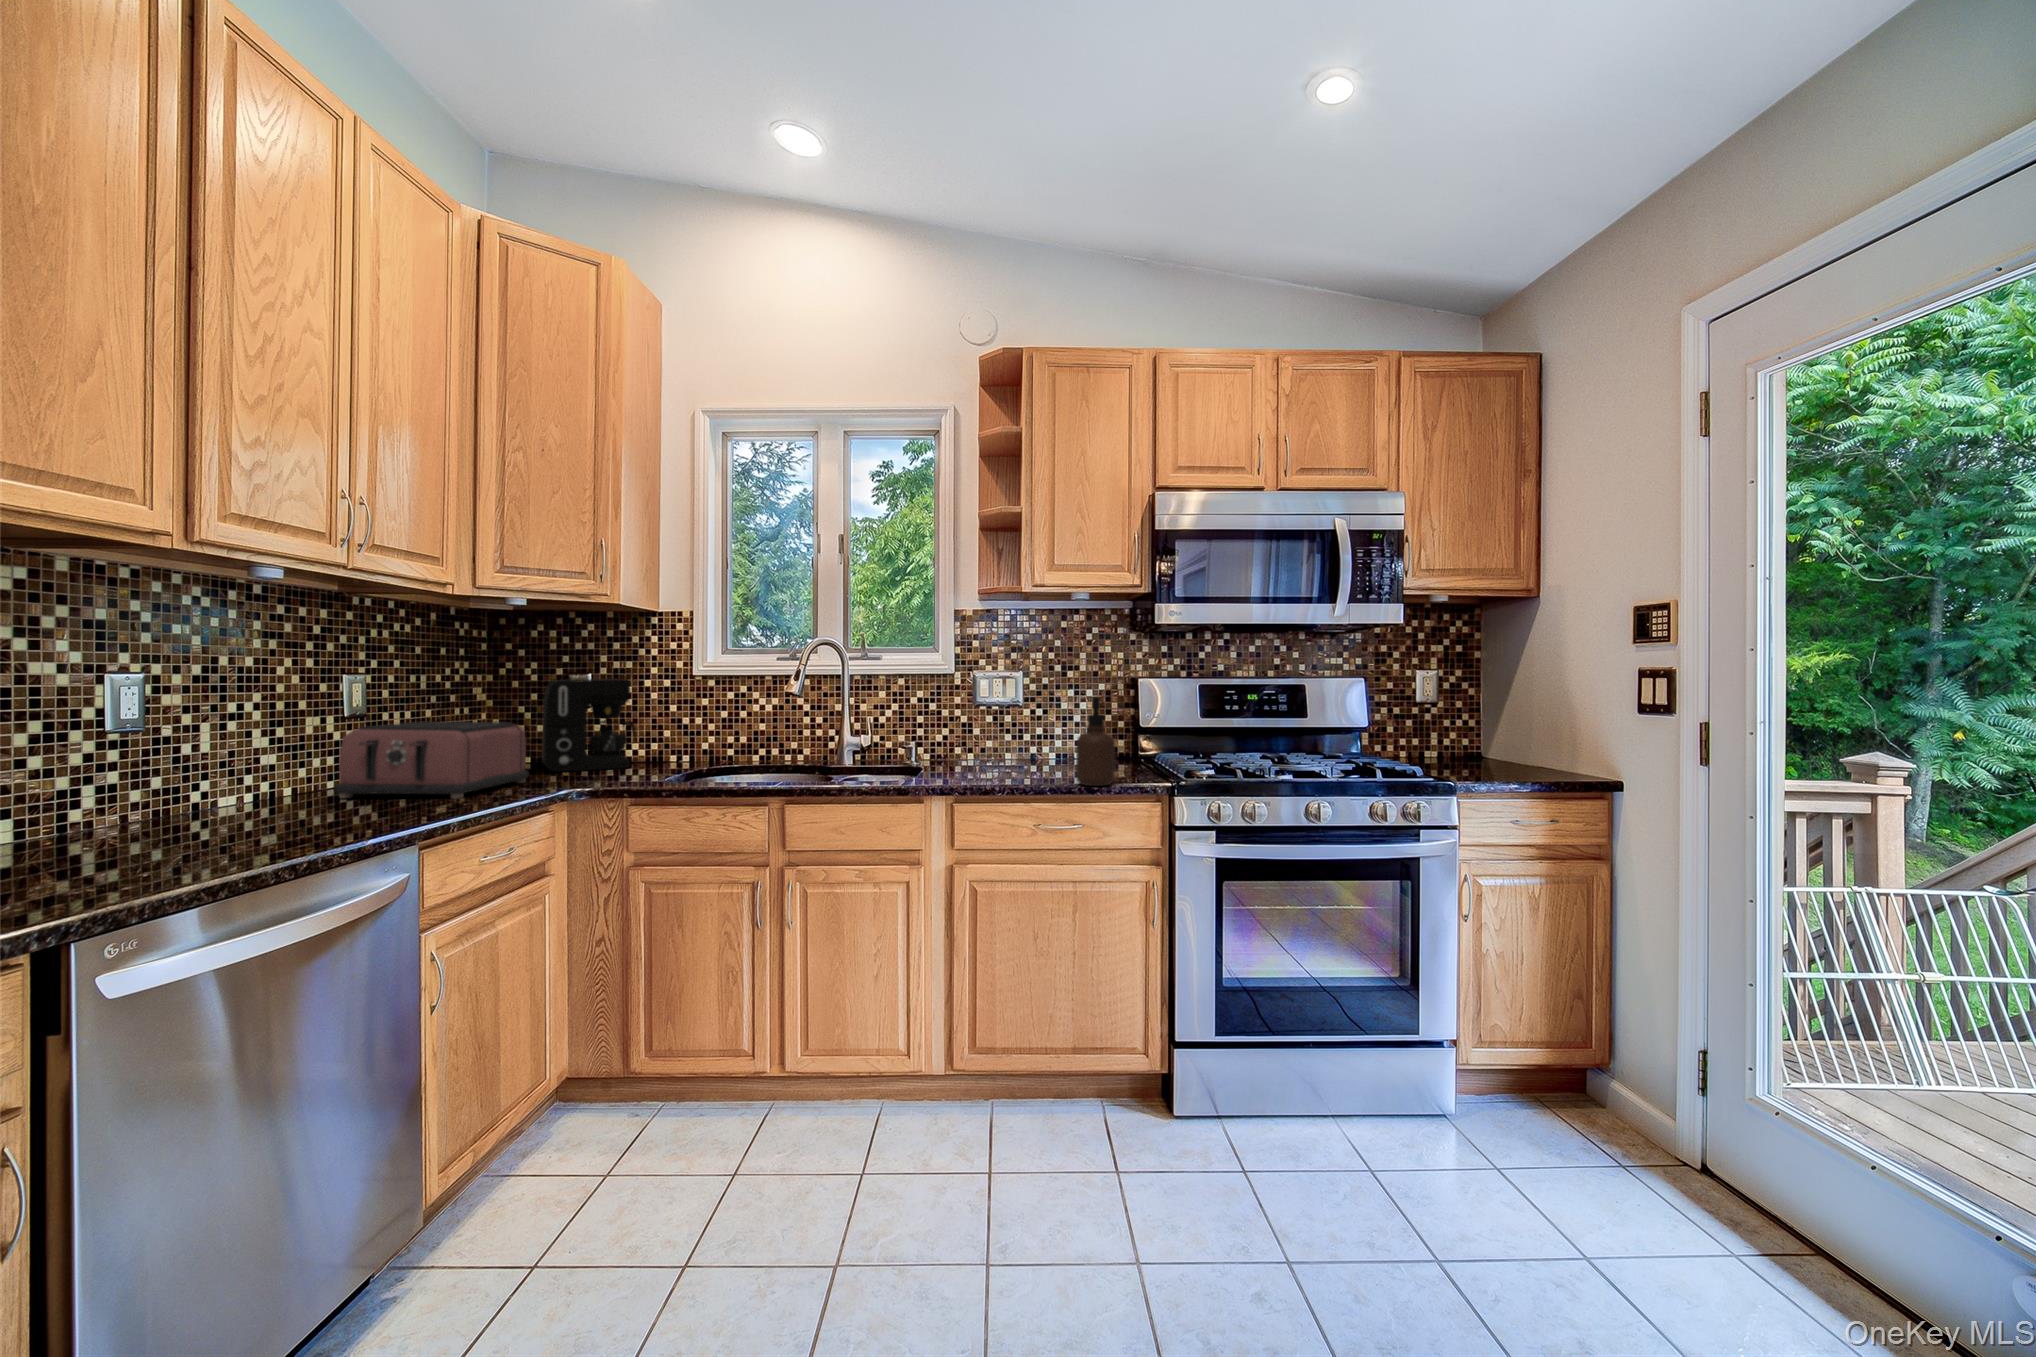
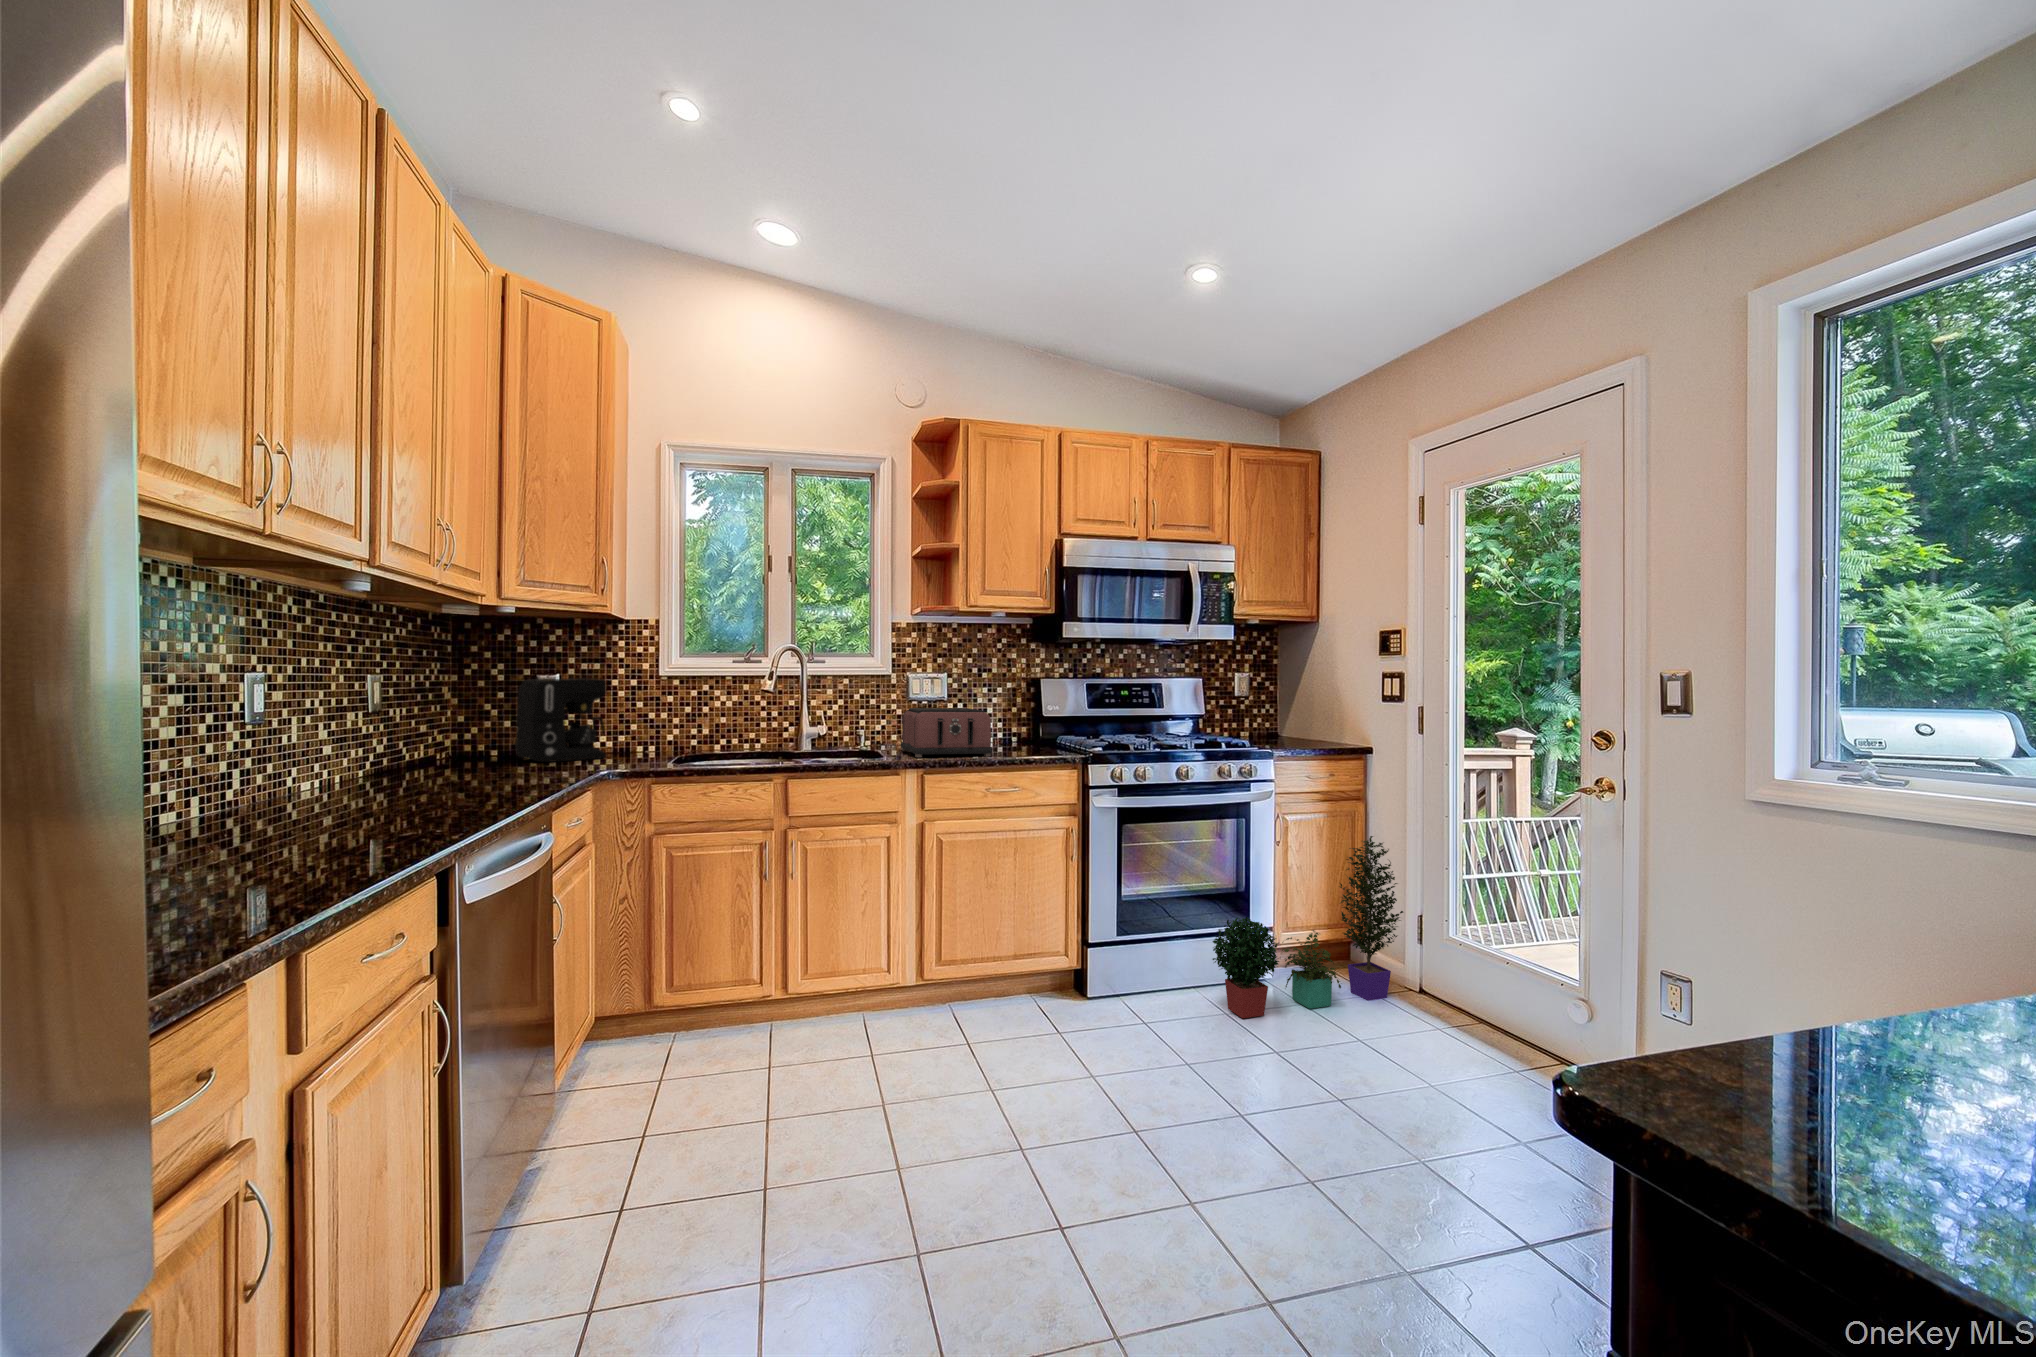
soap dispenser: present [1076,697,1115,786] -> none [1014,692,1043,759]
toaster: present [335,722,529,799] -> present [901,708,992,758]
potted plant: none [1351,917,1678,1179] -> present [1213,836,1403,1018]

